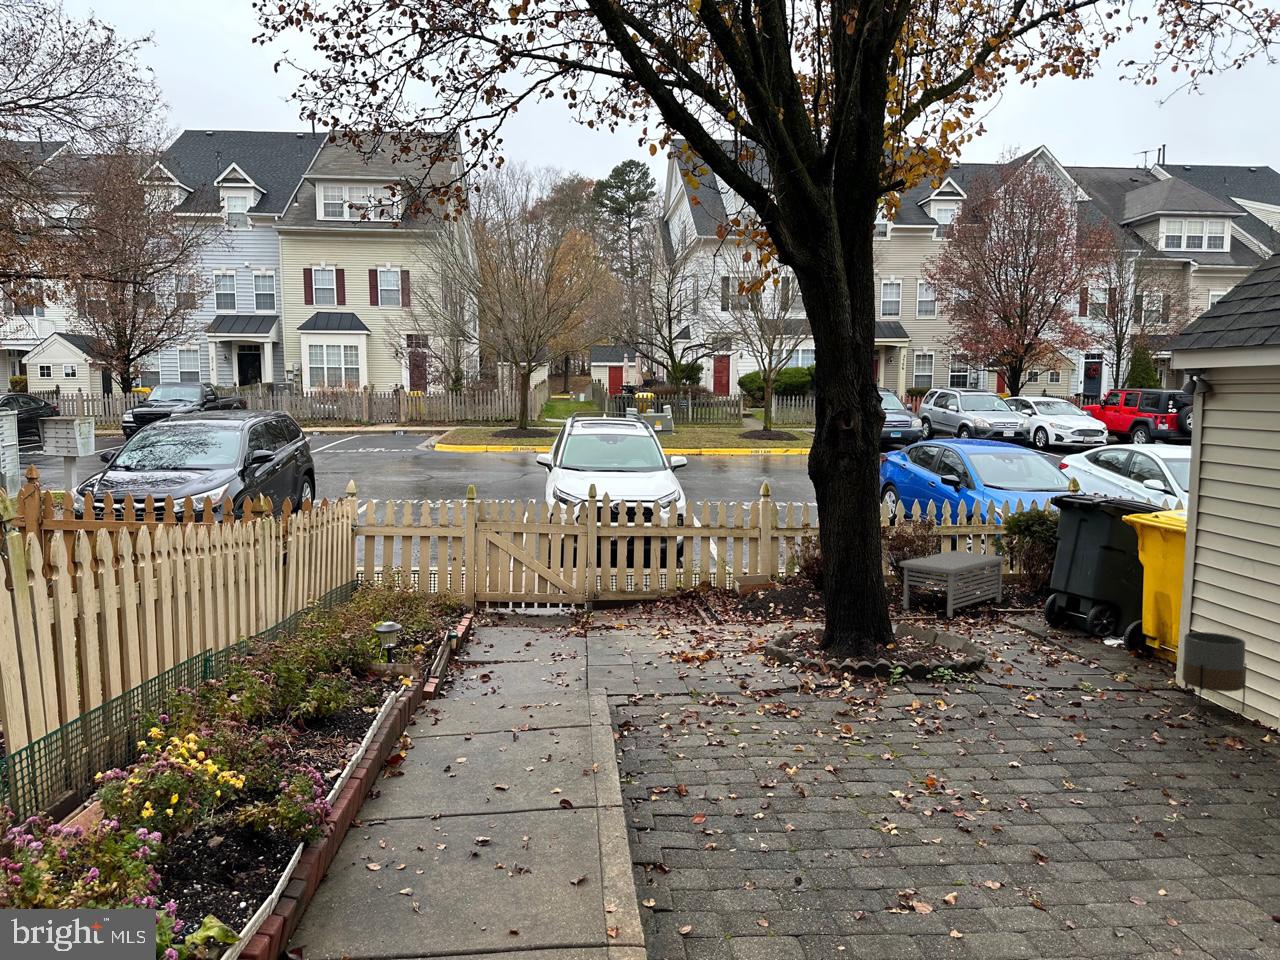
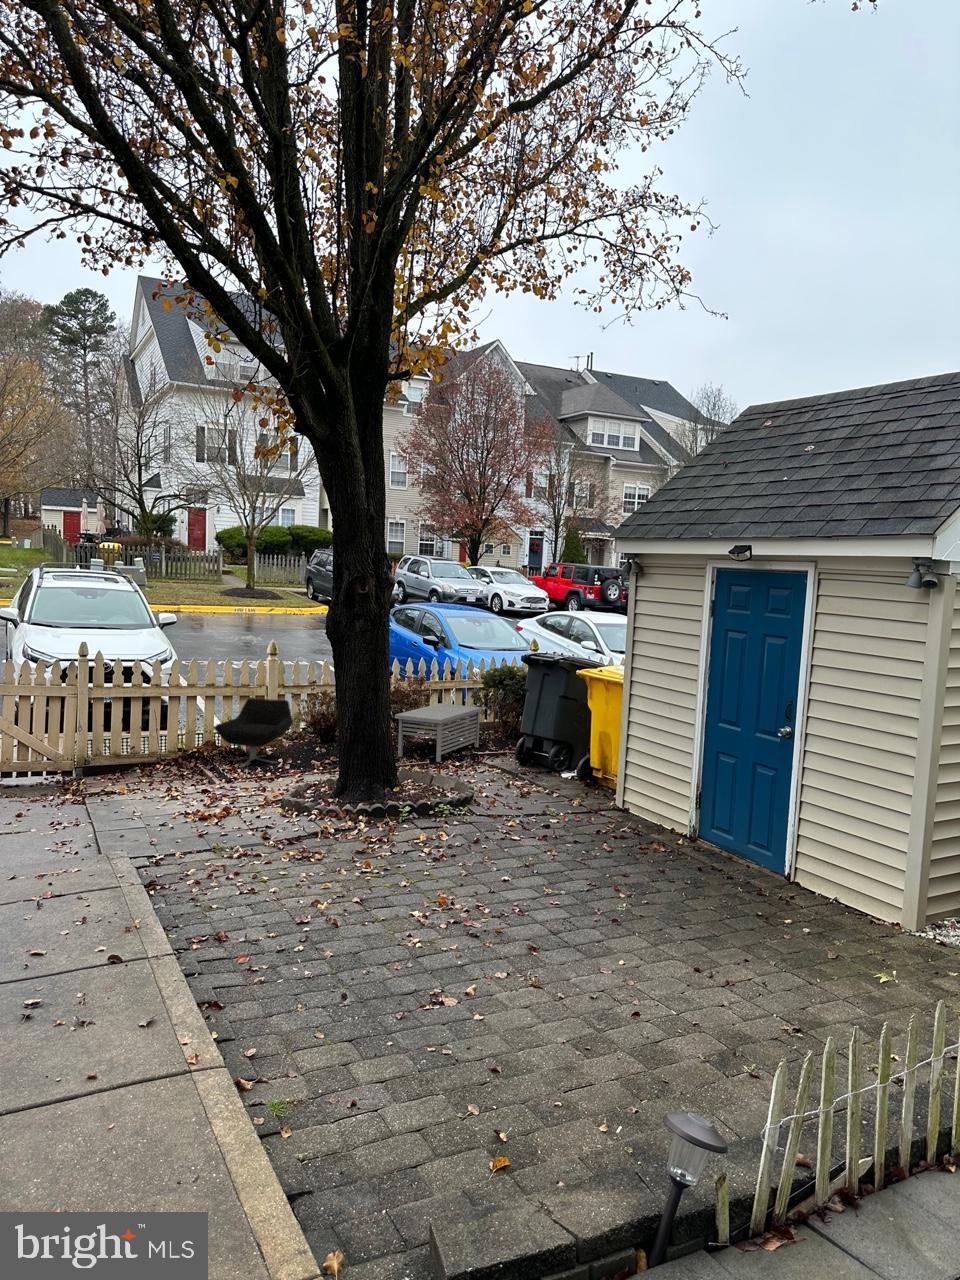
lounge chair: none [708,540,788,611] -> present [214,698,293,767]
planter: present [1182,632,1246,713] -> none [622,762,665,826]

